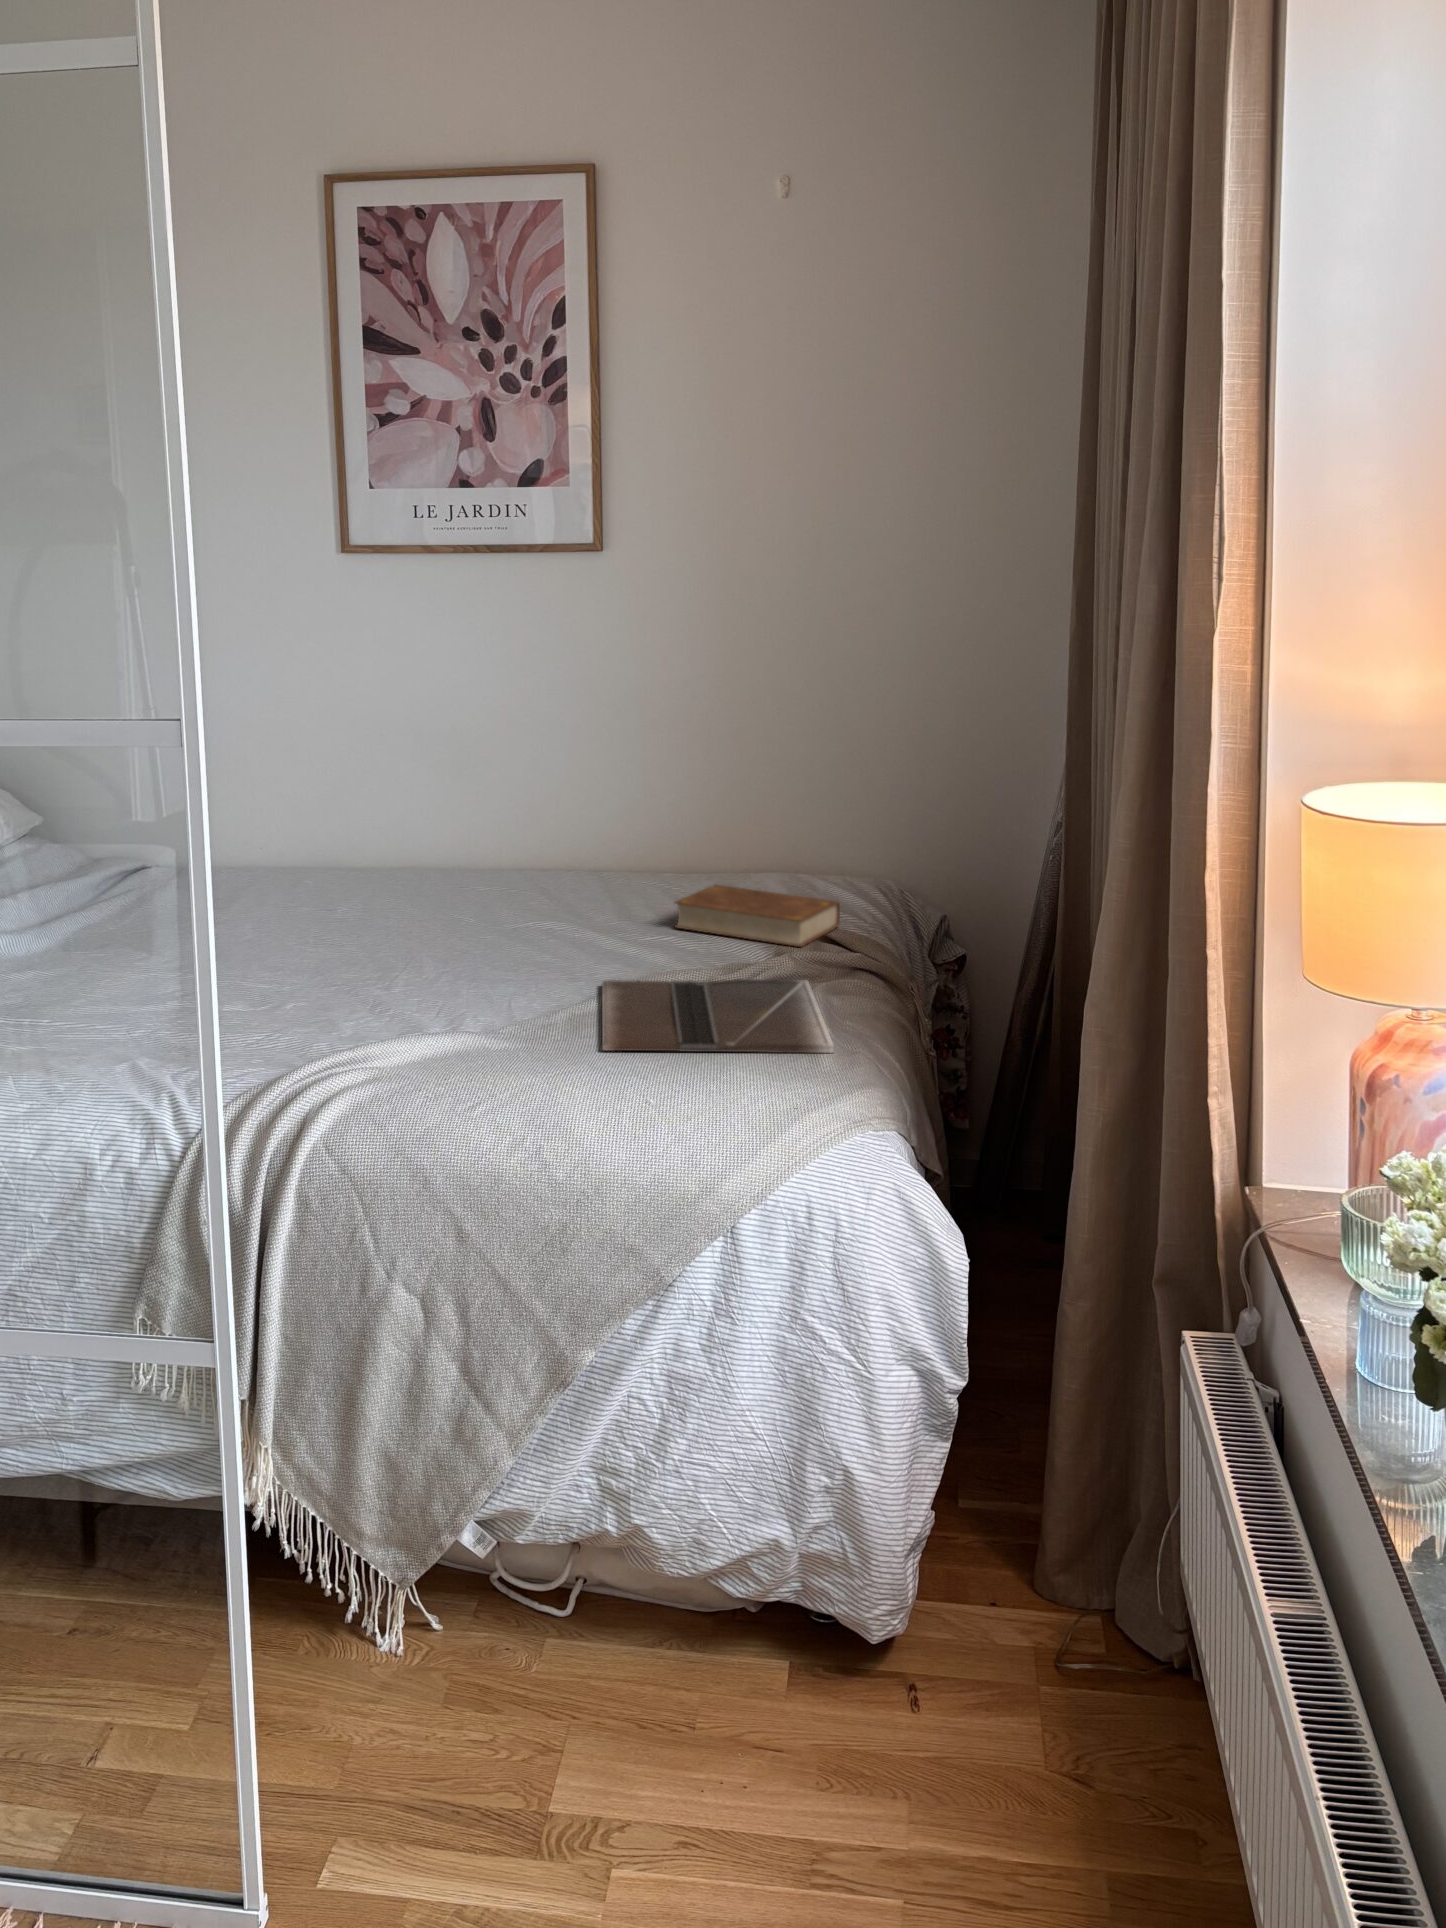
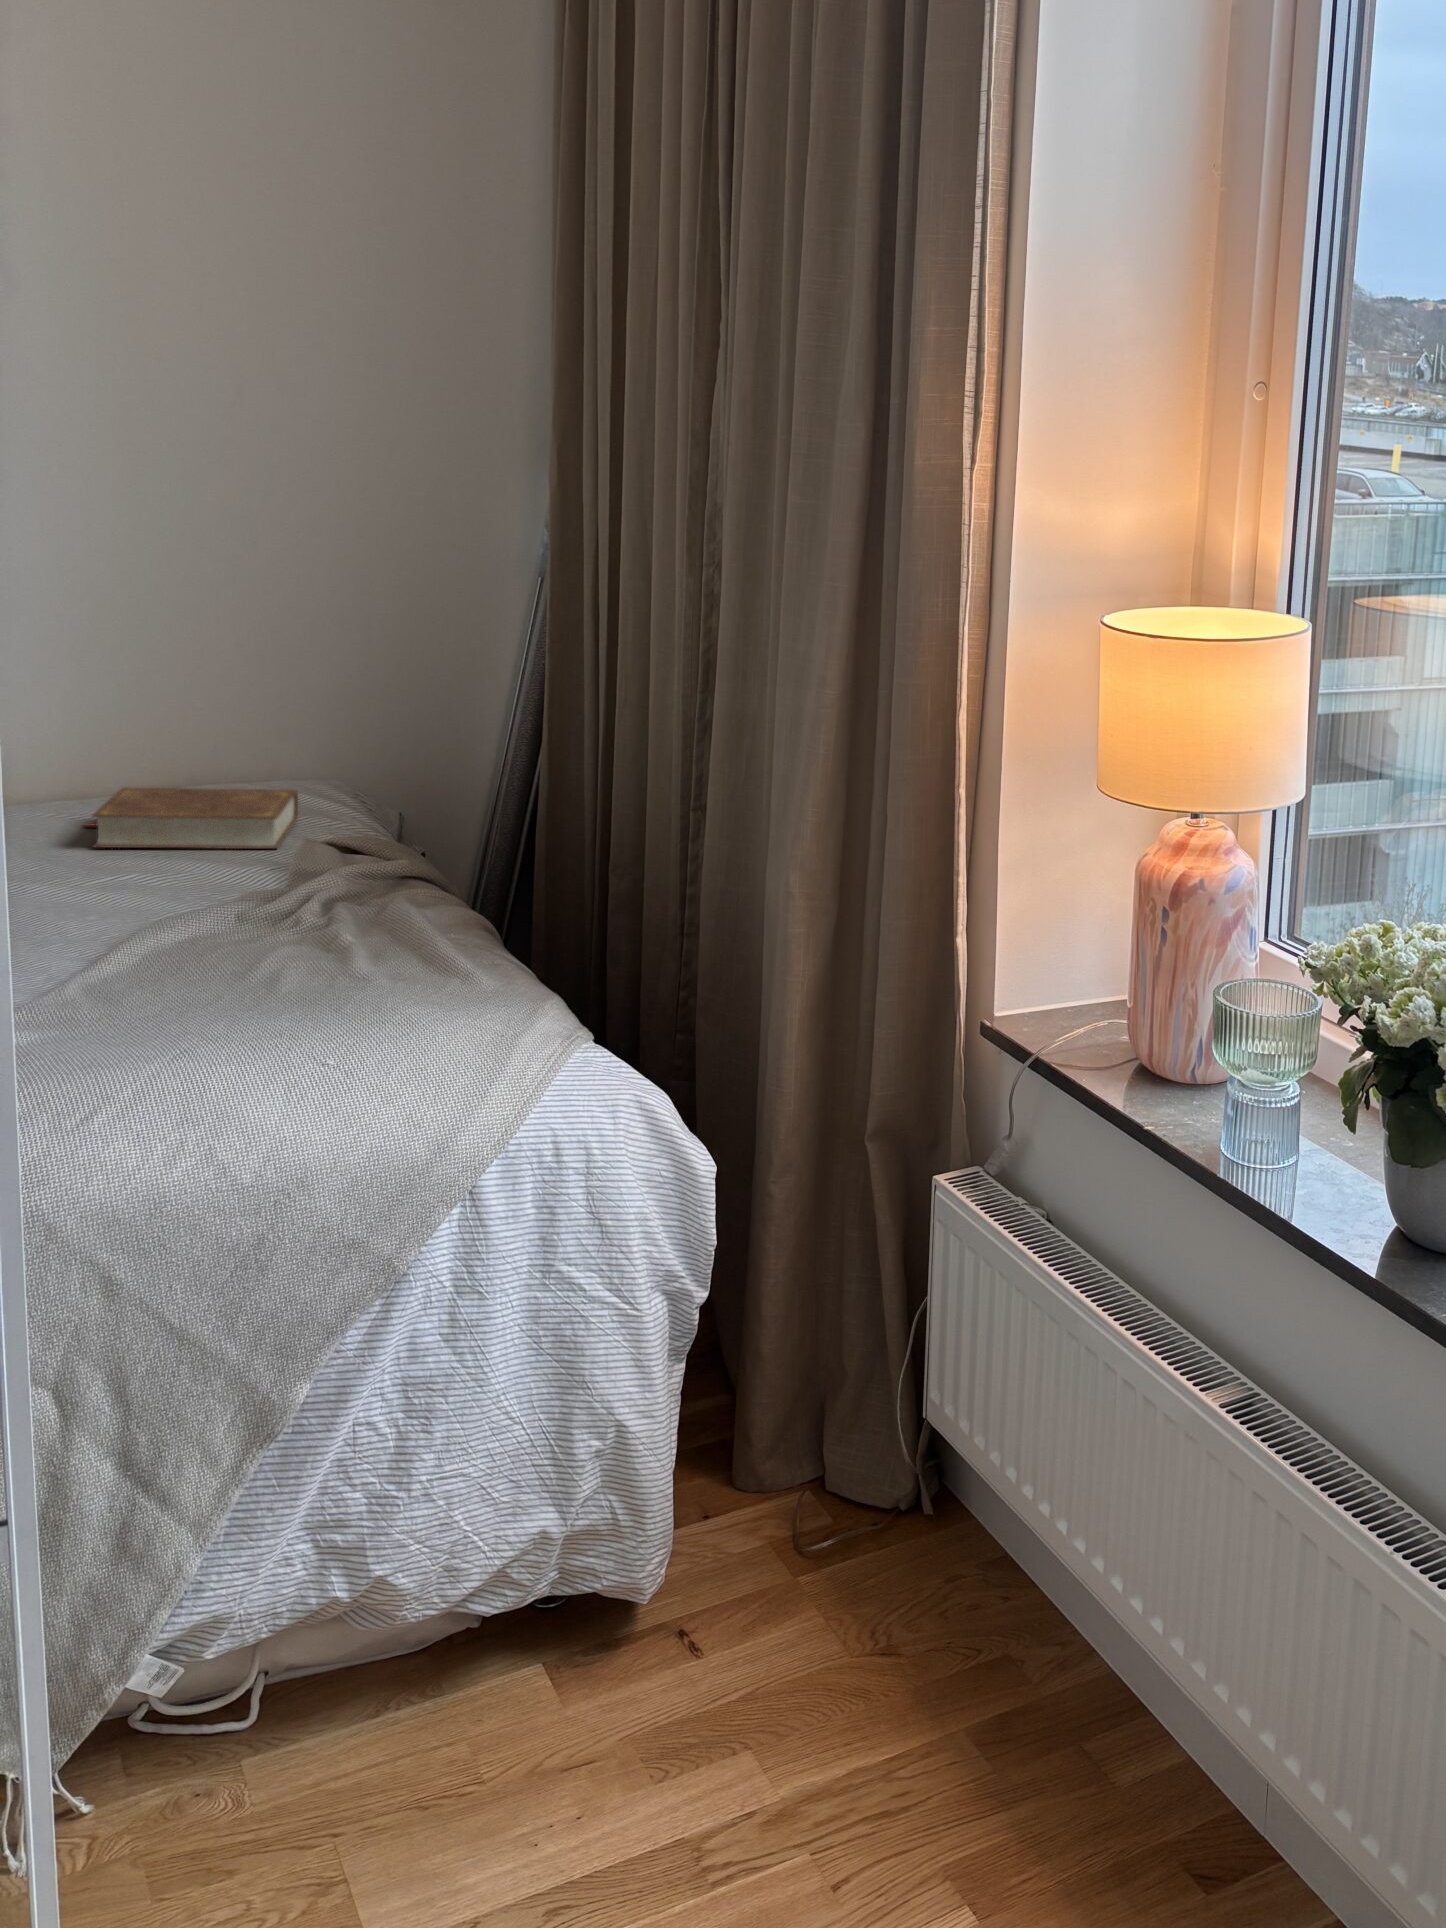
laptop: present [602,979,834,1053] -> none [71,884,442,1010]

